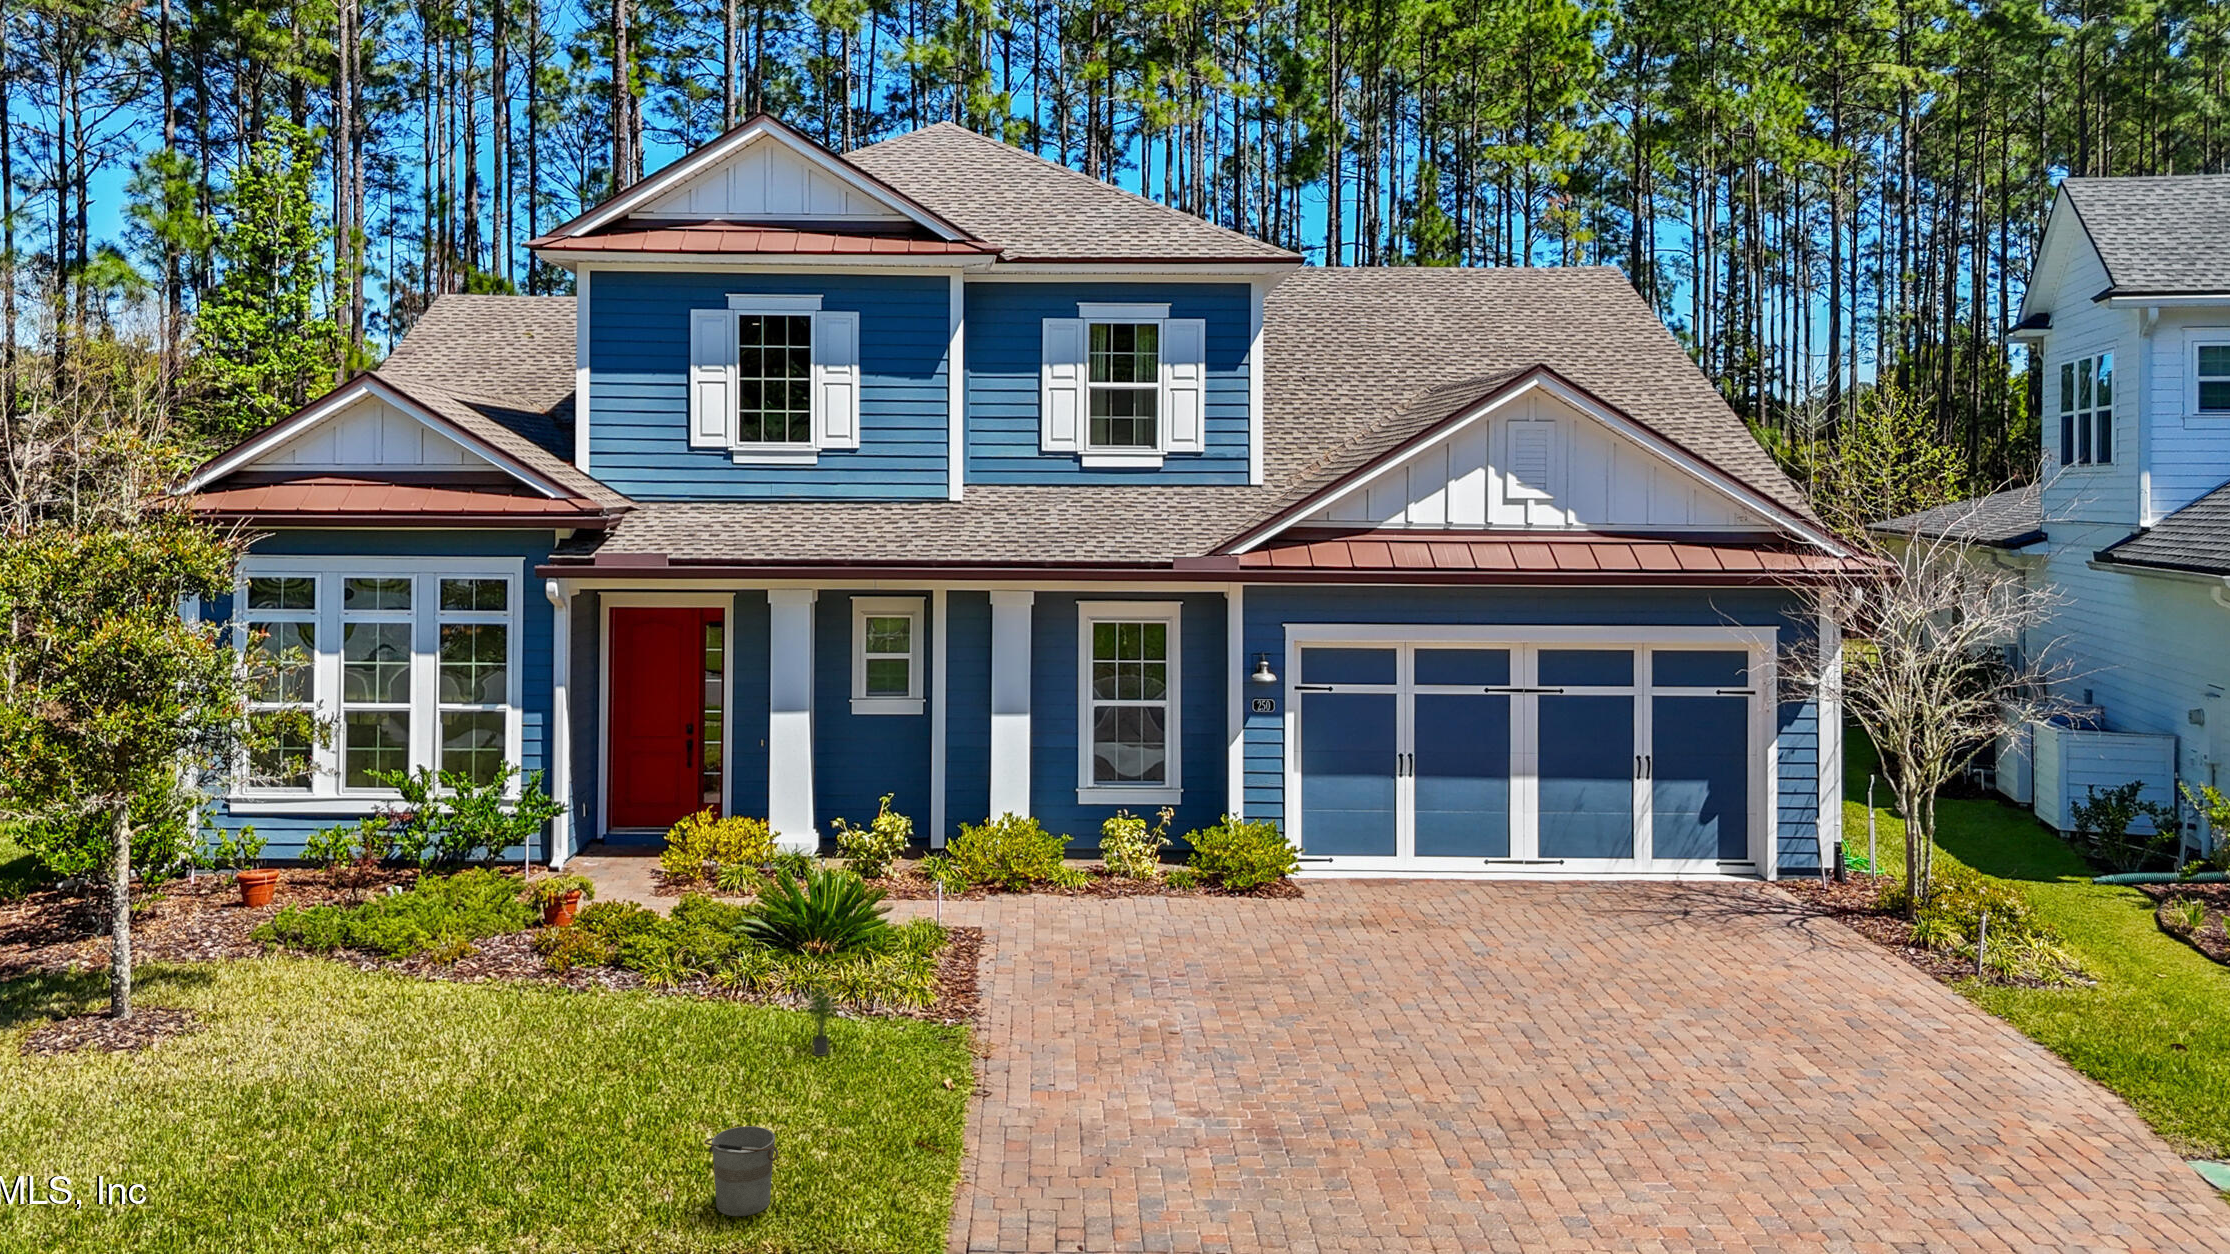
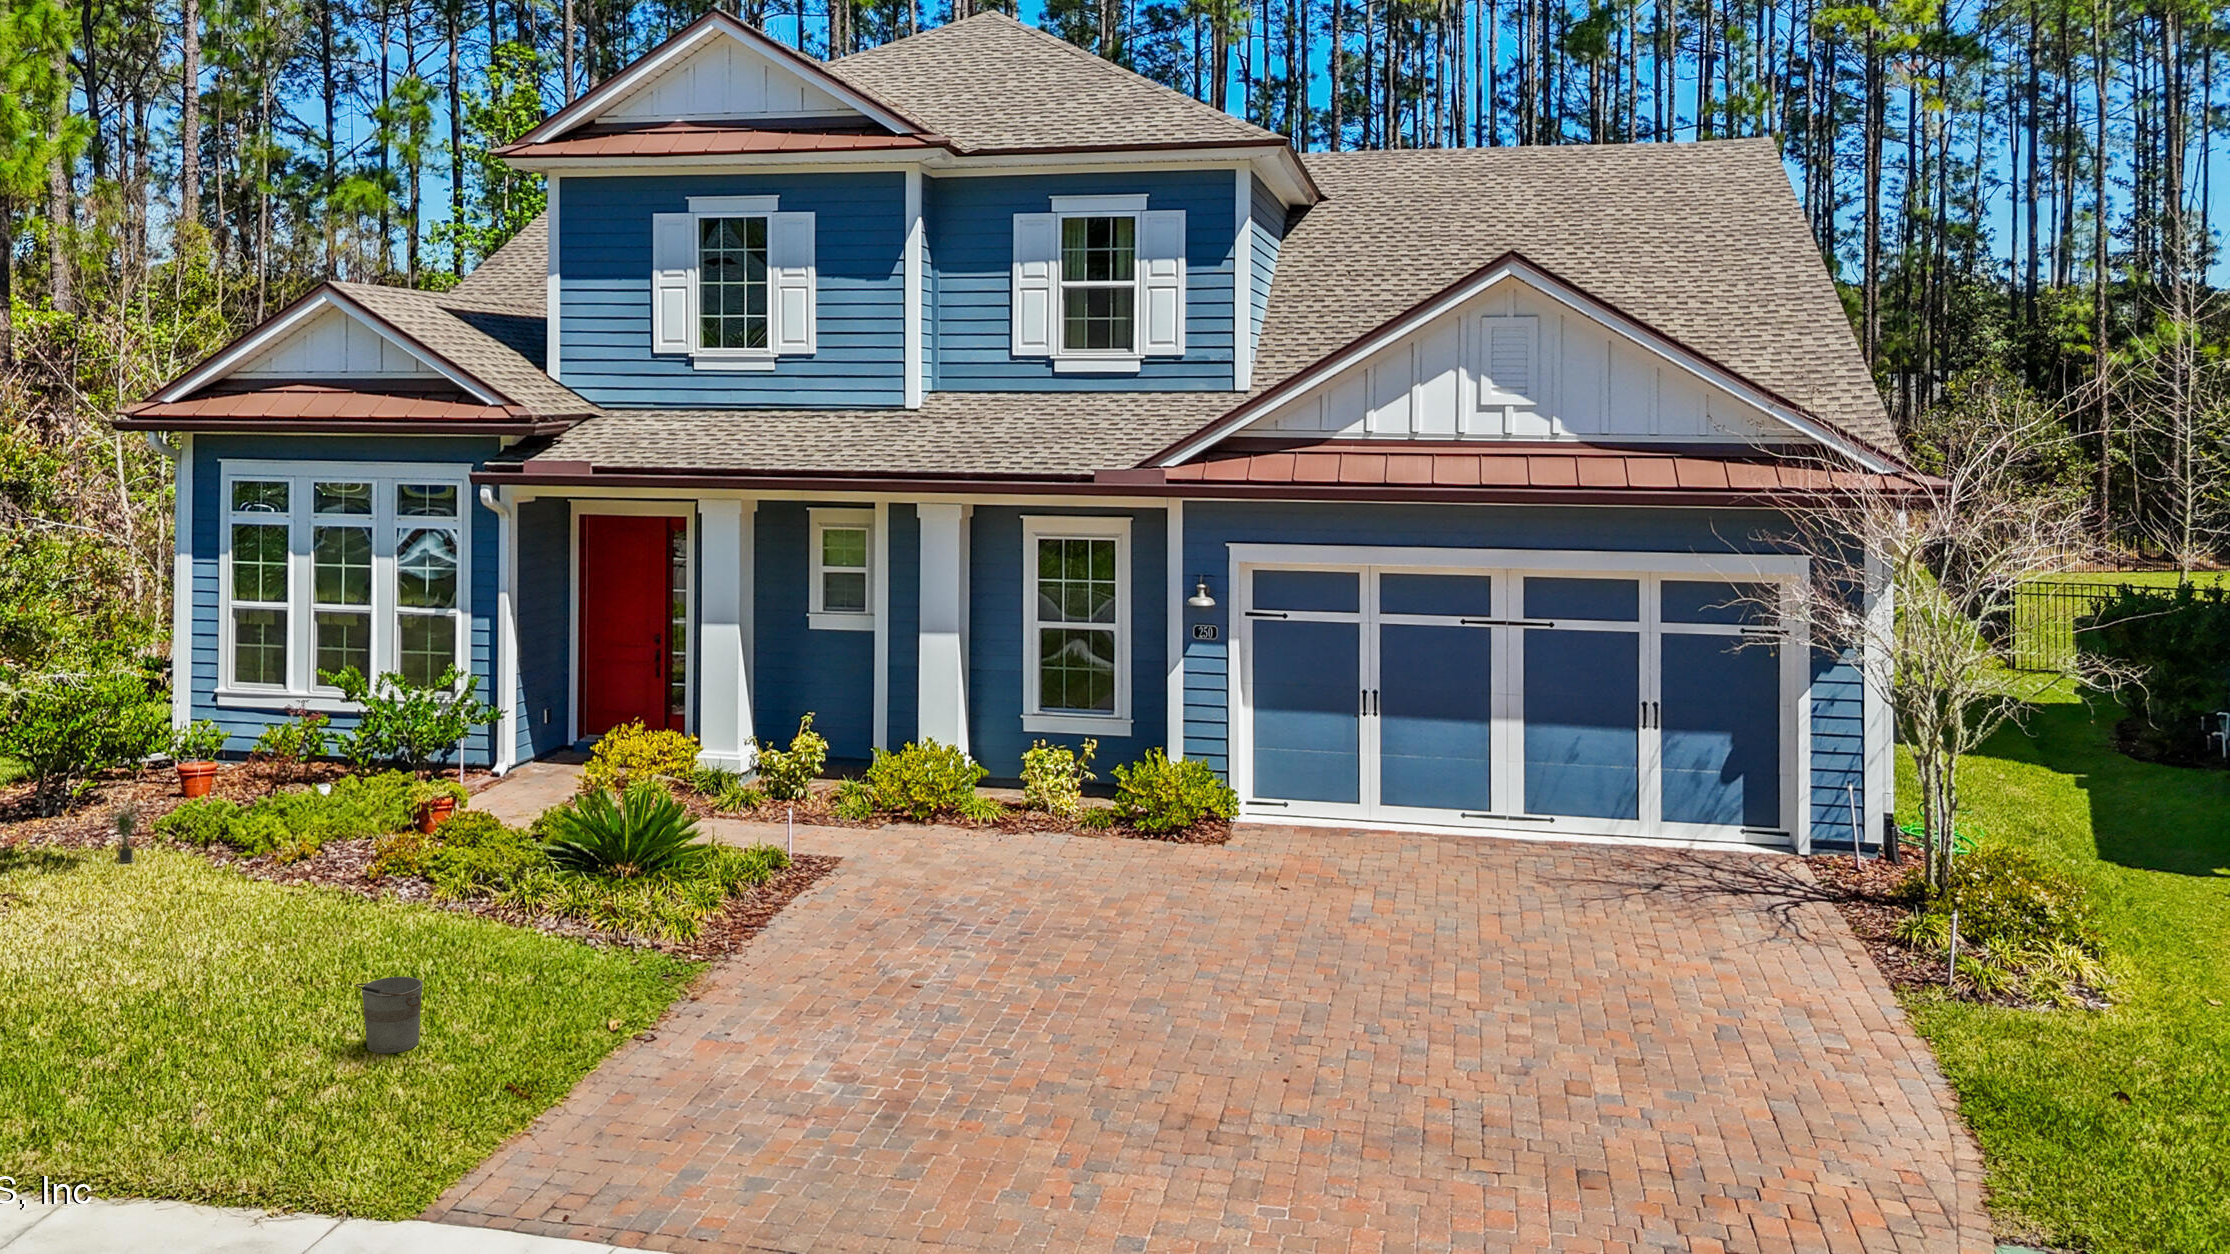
potted plant: present [799,980,838,1056] -> present [110,802,140,863]

